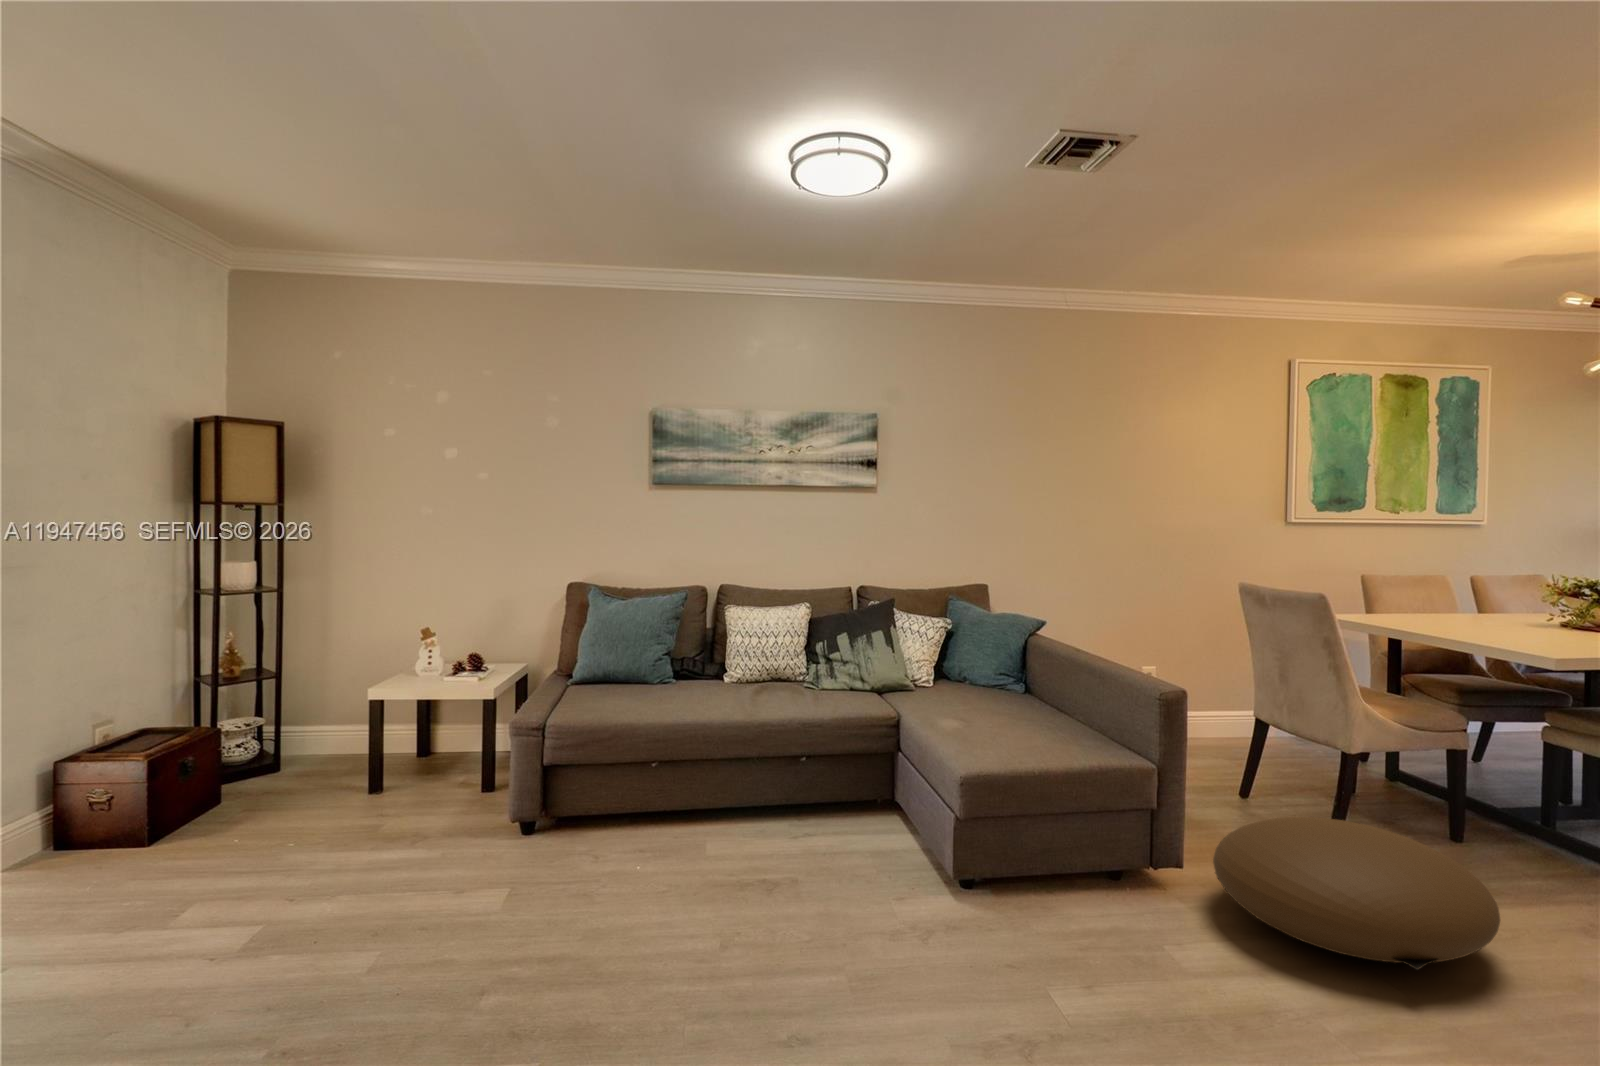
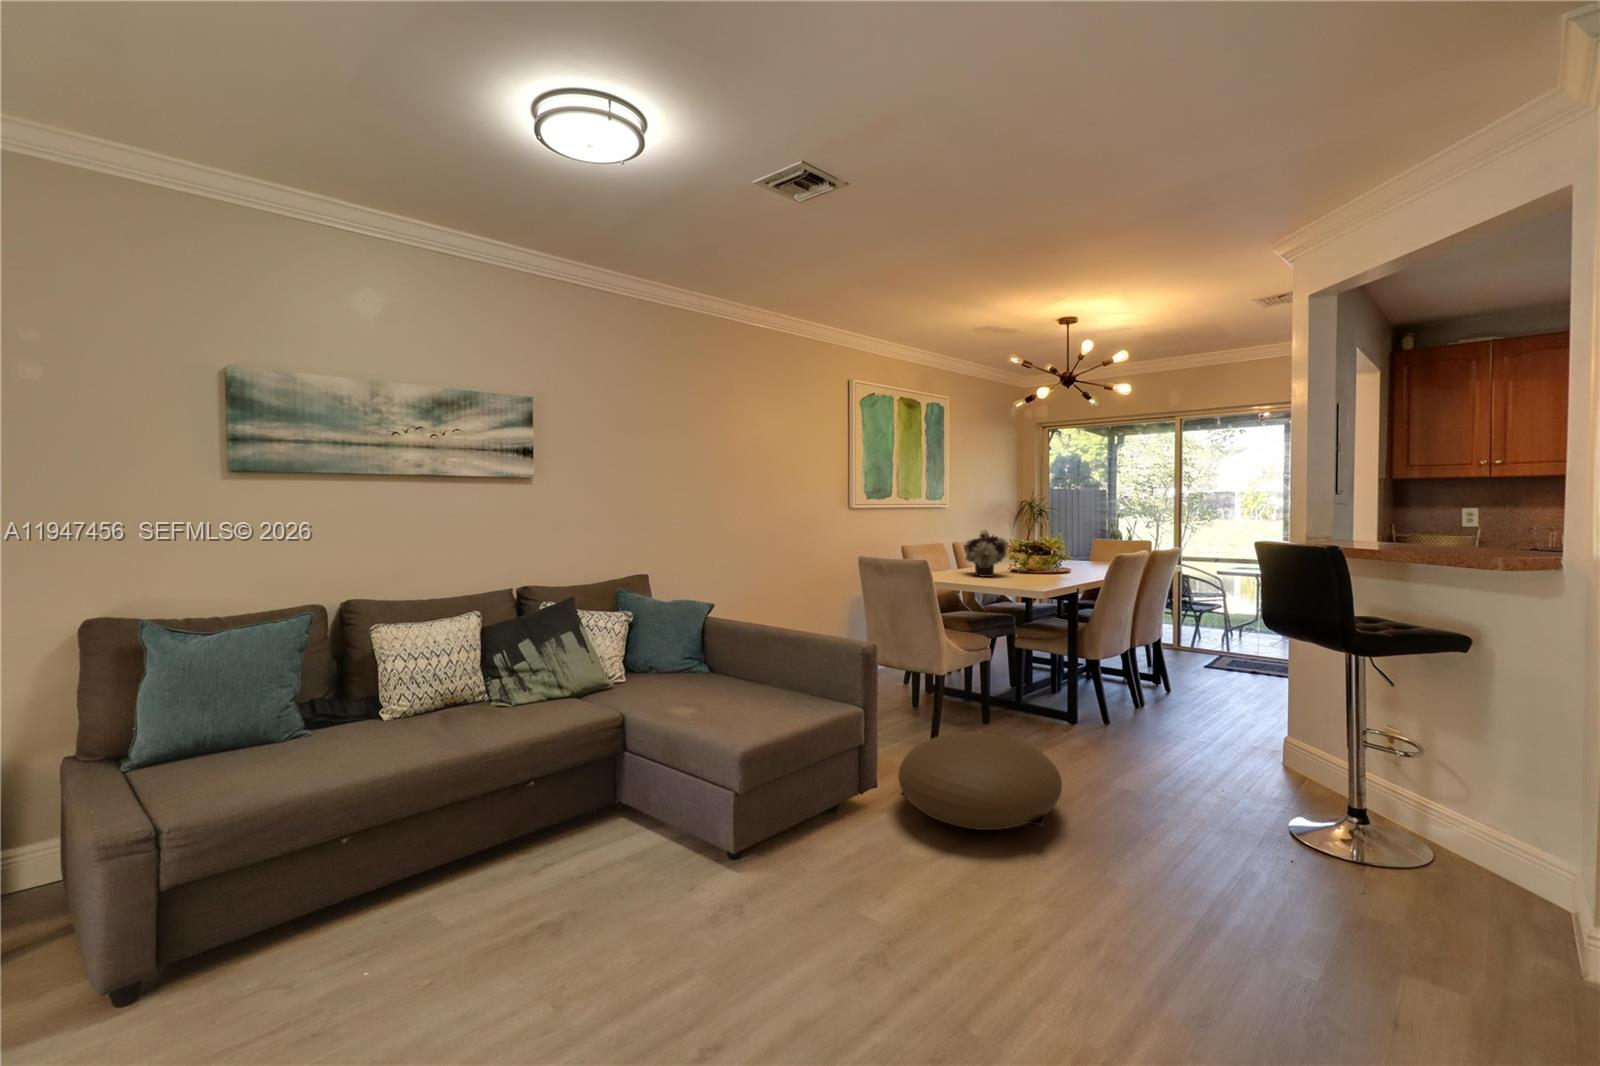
flower arrangement: none [1459,552,1545,625] -> present [964,529,1008,577]

